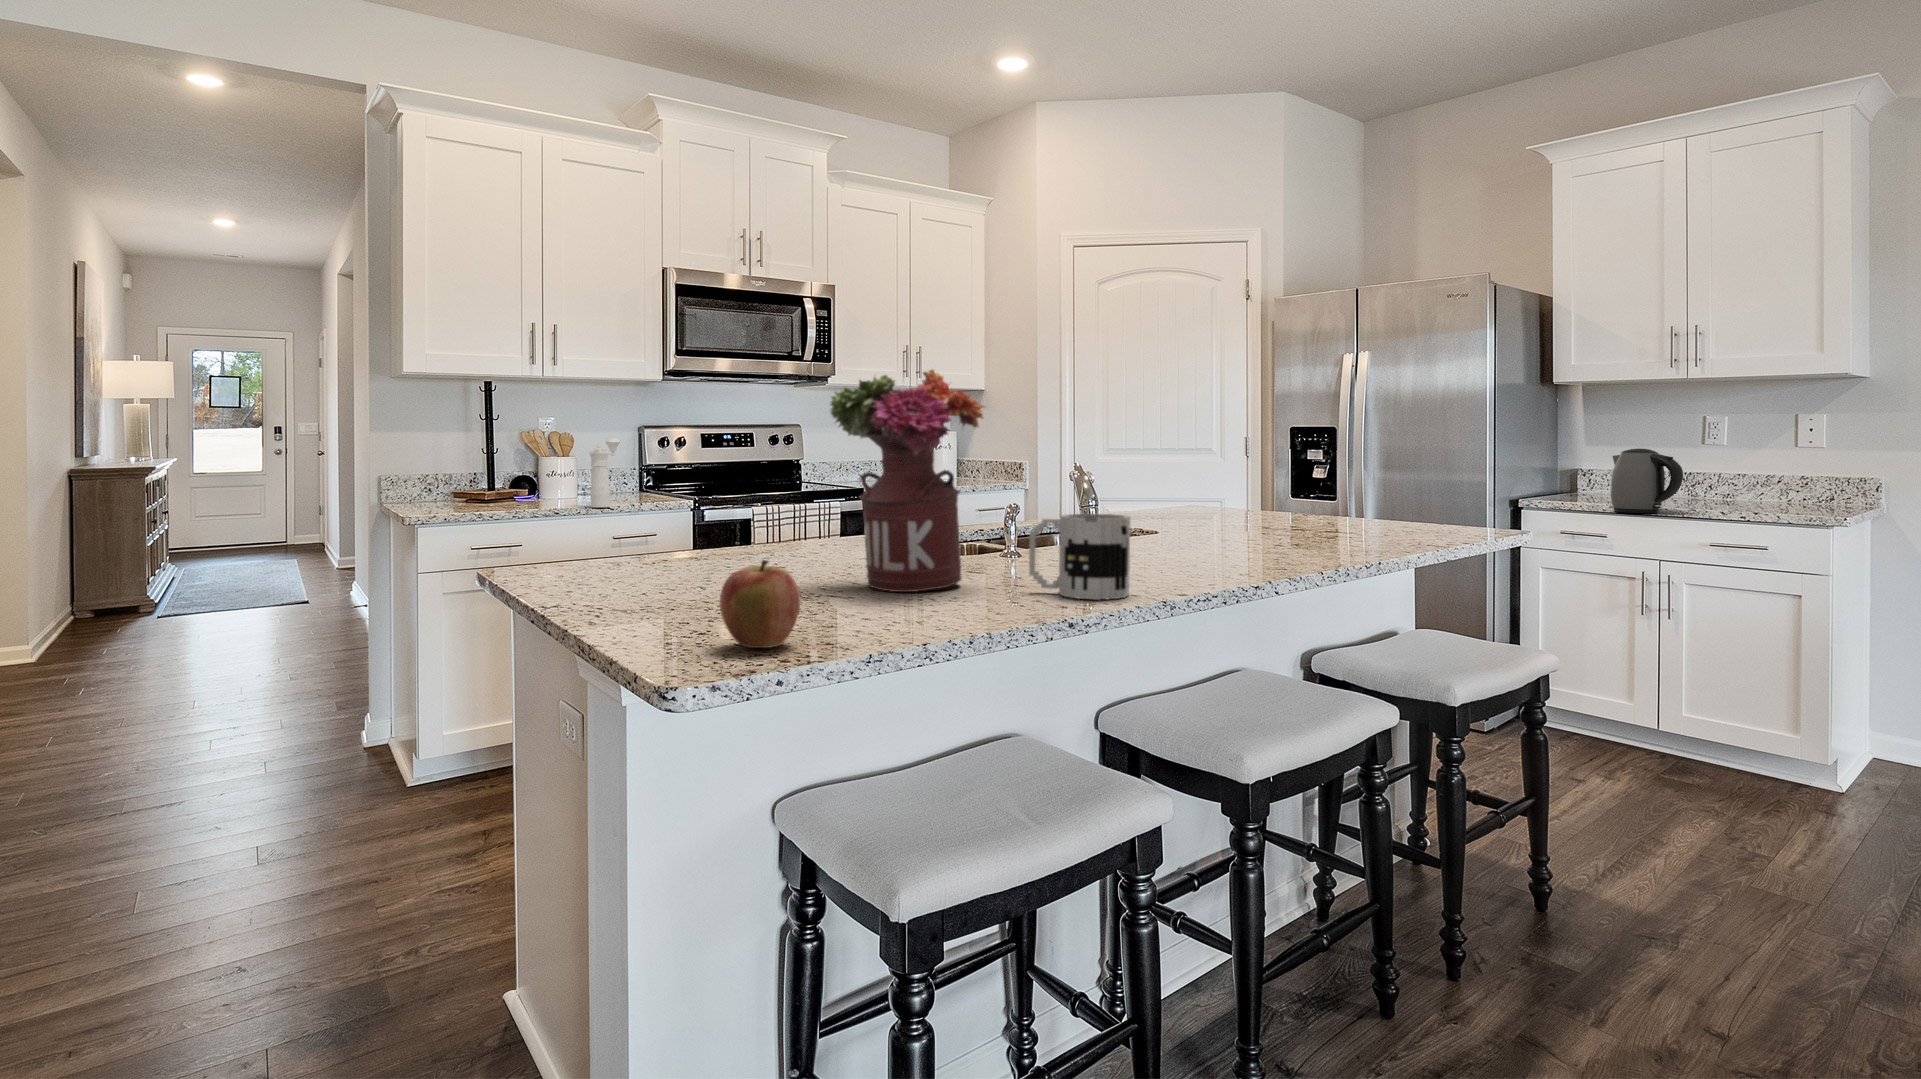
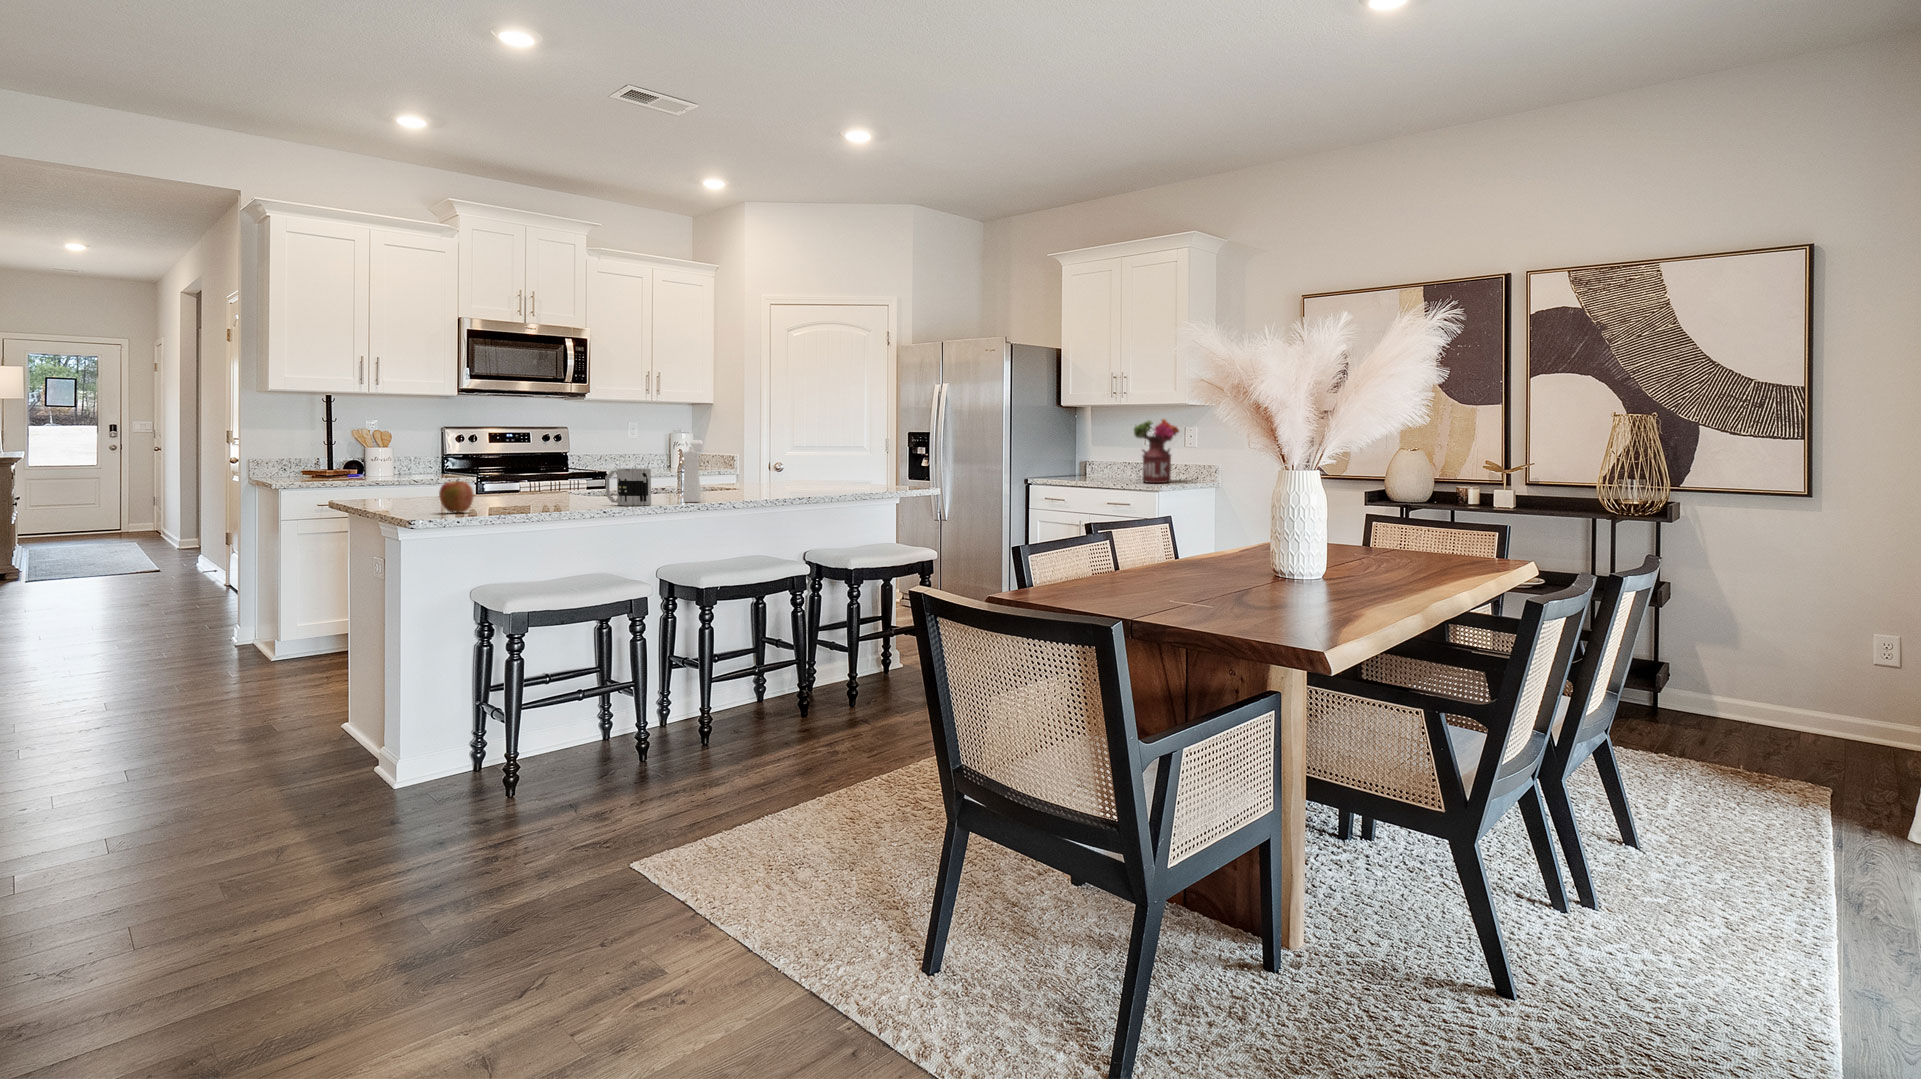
flower arrangement: present [831,370,984,592] -> present [1134,419,1179,483]
pepper mill: present [589,438,620,507] -> present [683,440,703,502]
kettle: present [1611,448,1683,513] -> none [1074,447,1106,486]

